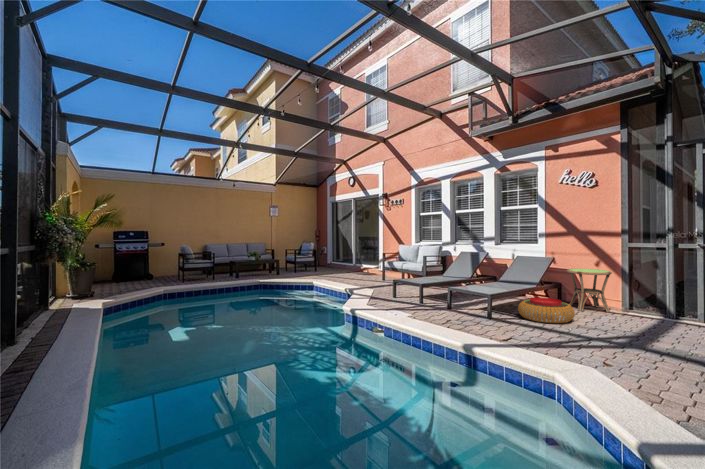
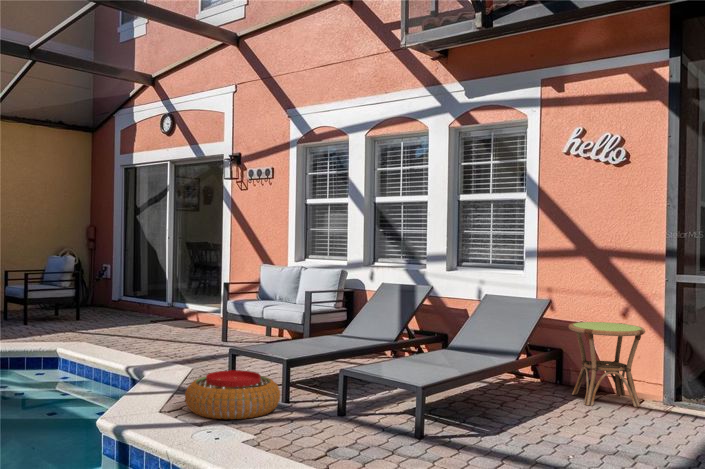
pouf: present [518,297,575,323] -> present [185,370,280,419]

